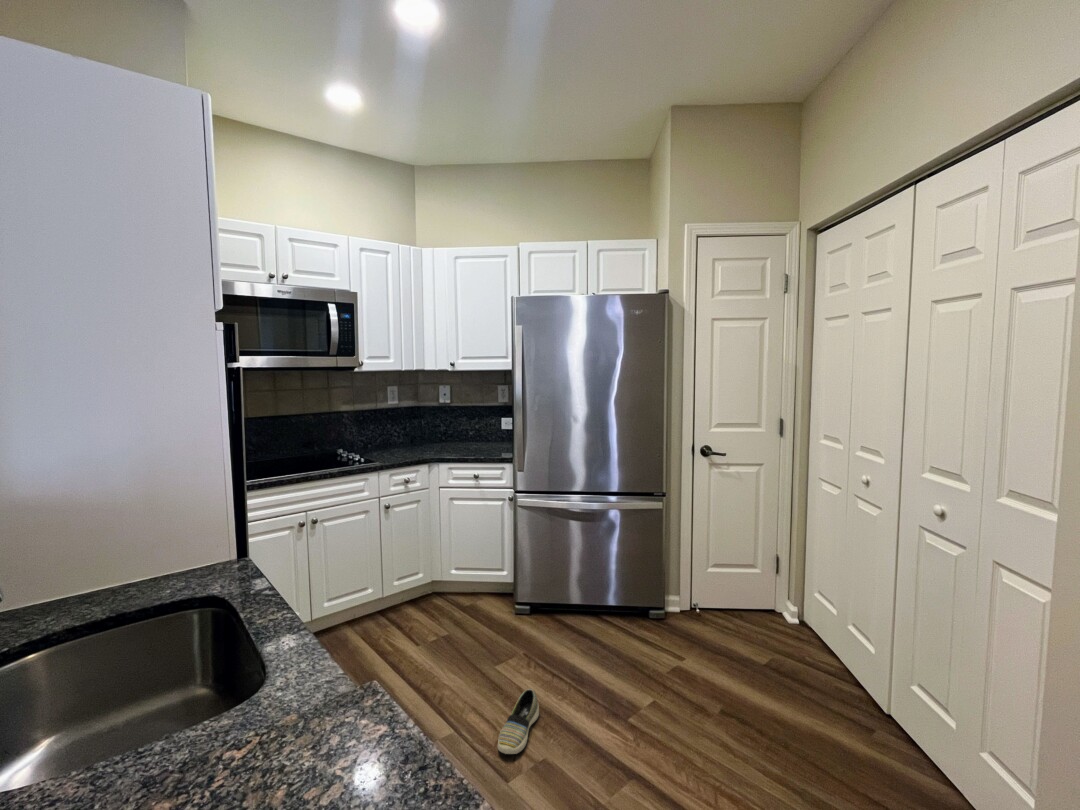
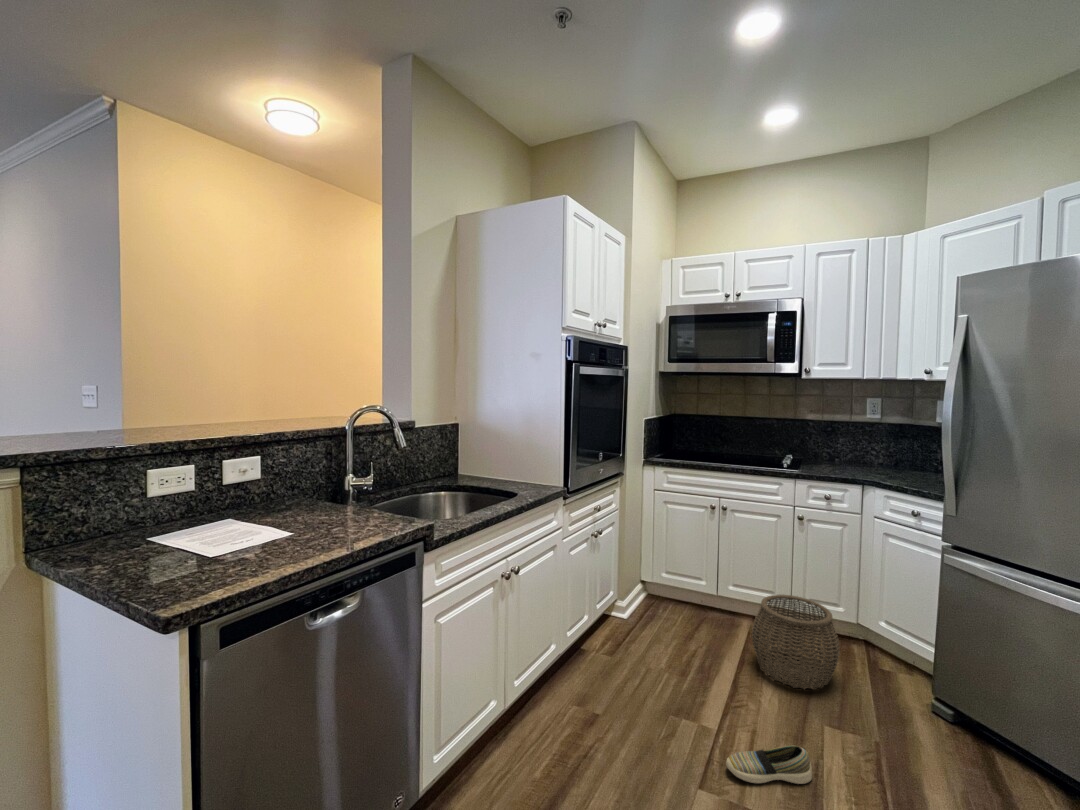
woven basket: none [394,575,469,663] -> present [752,595,840,690]

